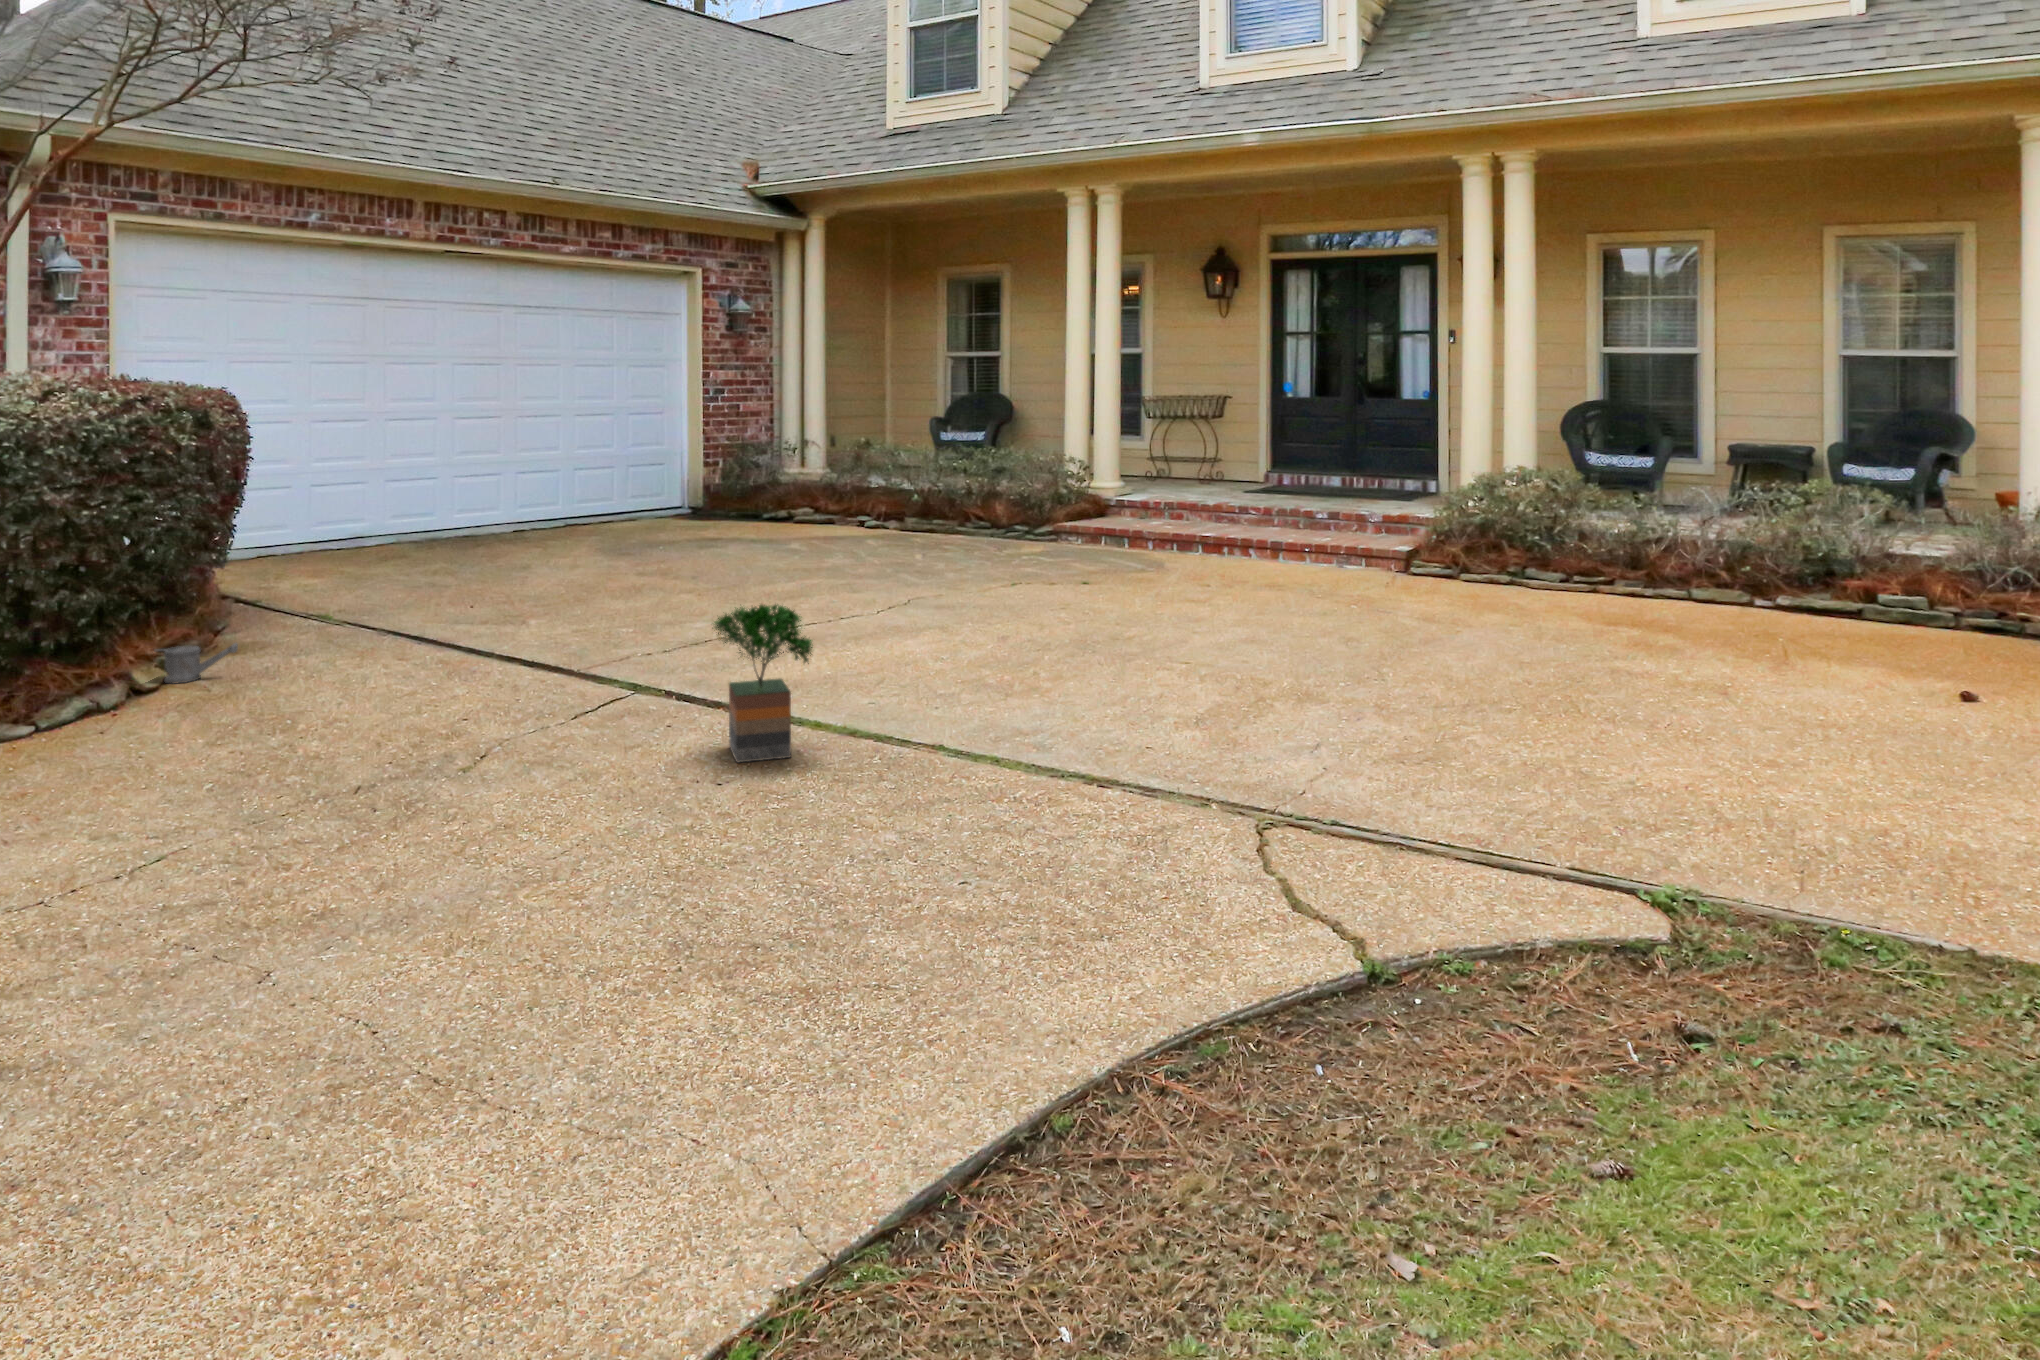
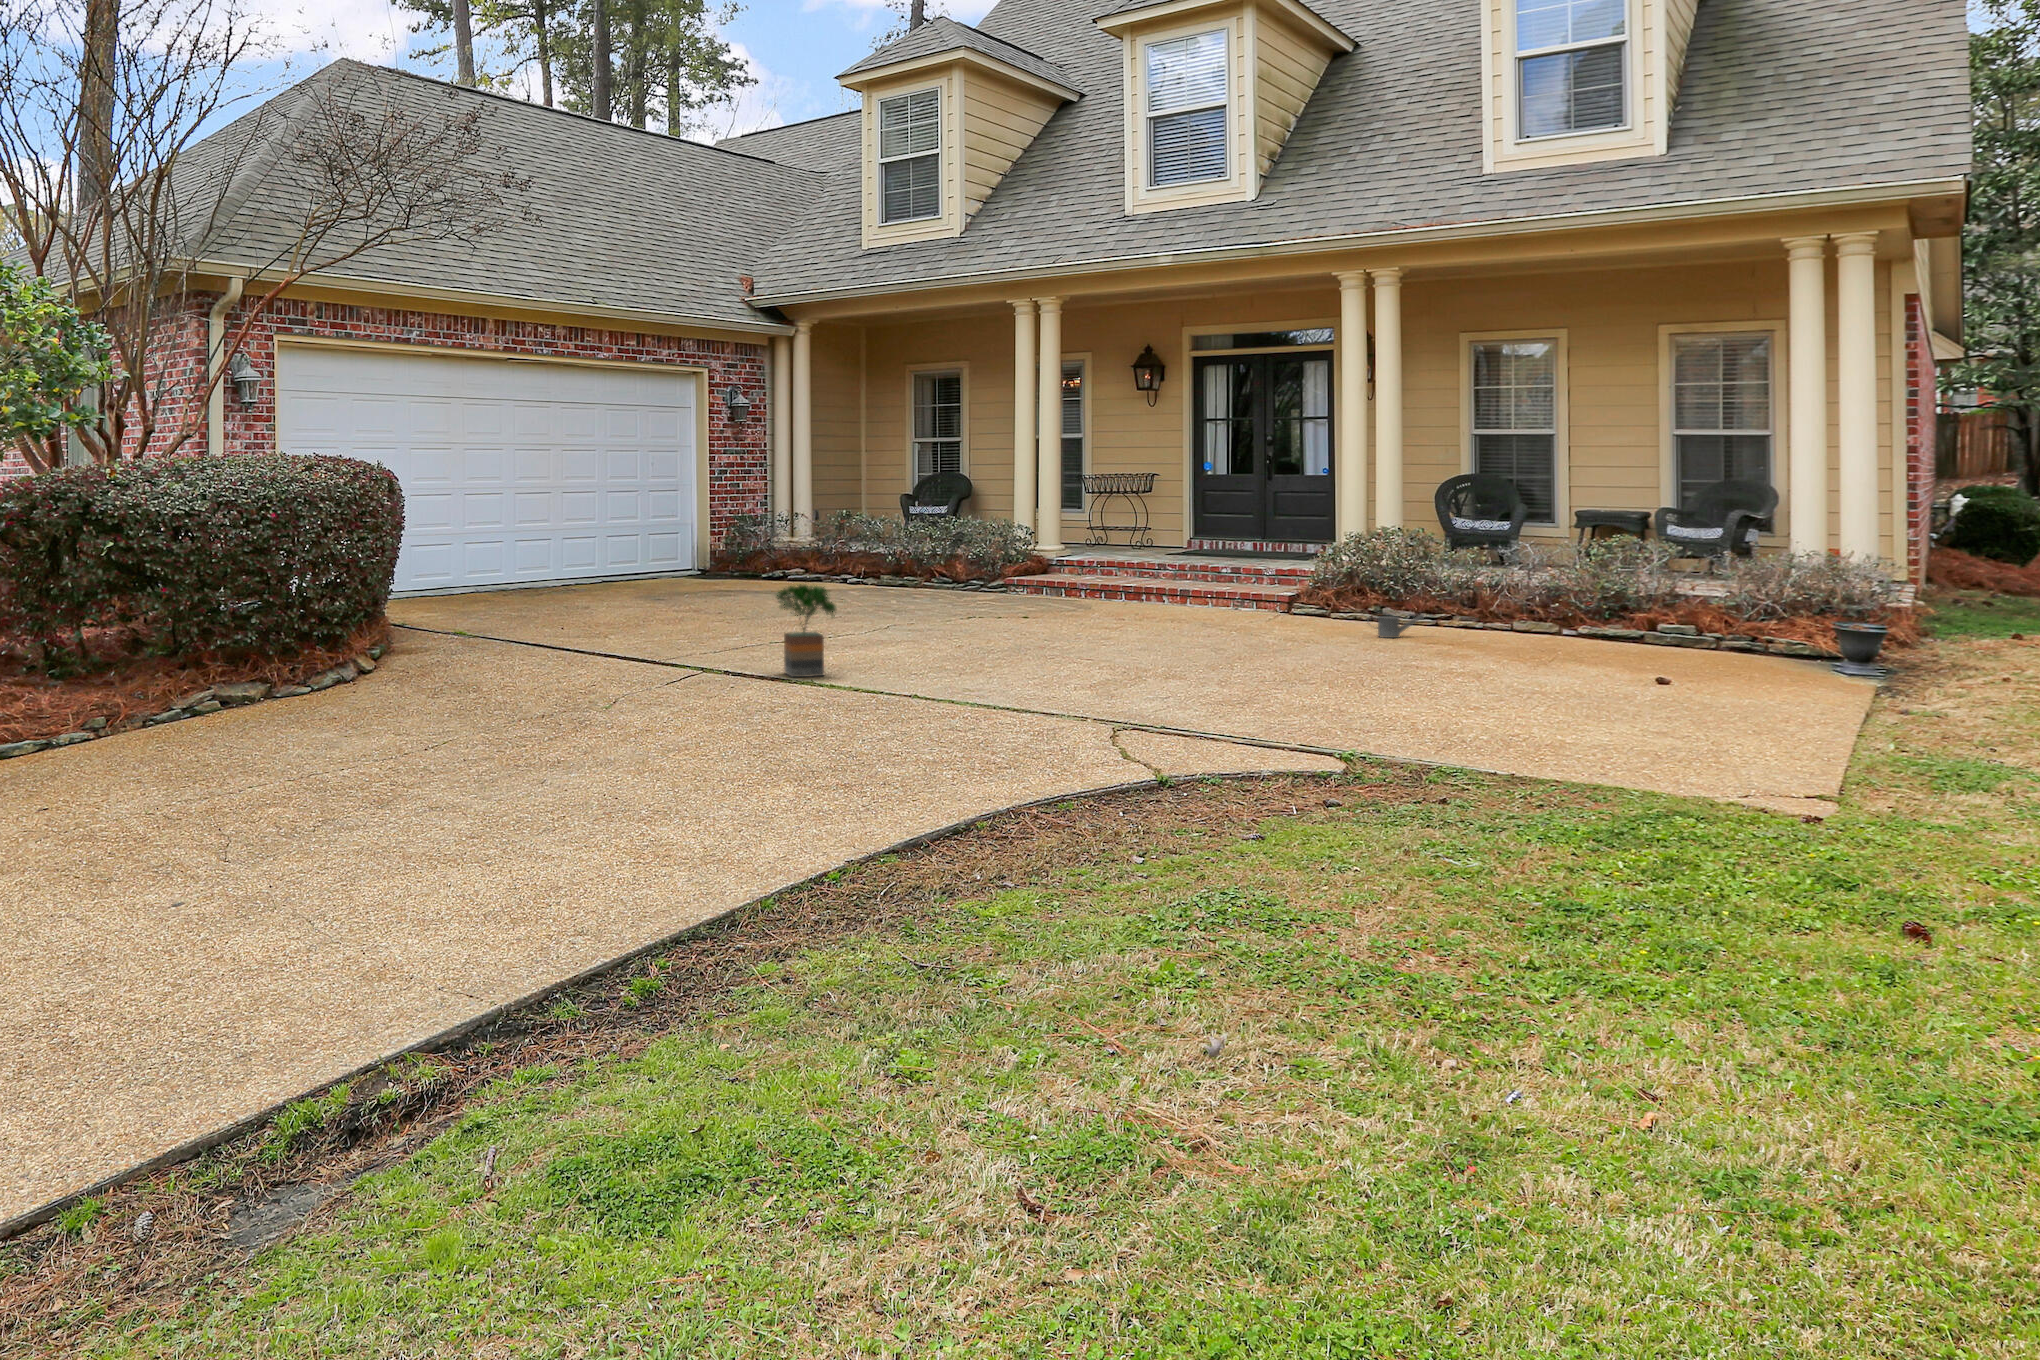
watering can: present [154,643,238,684] -> present [1368,614,1424,638]

